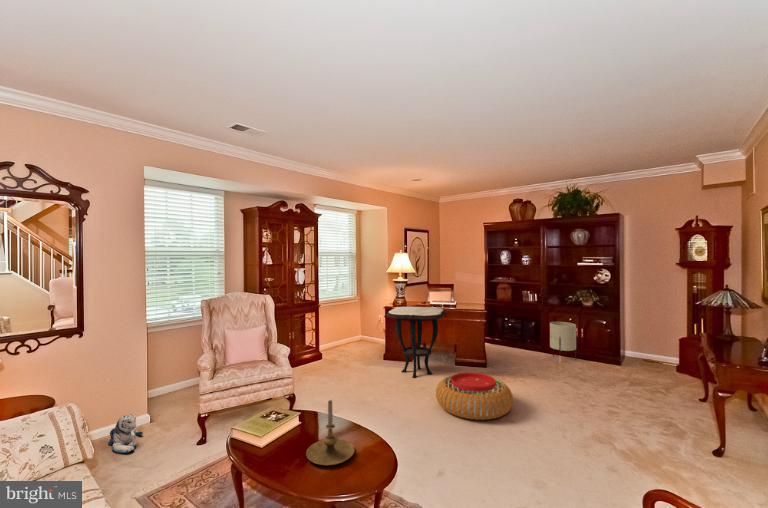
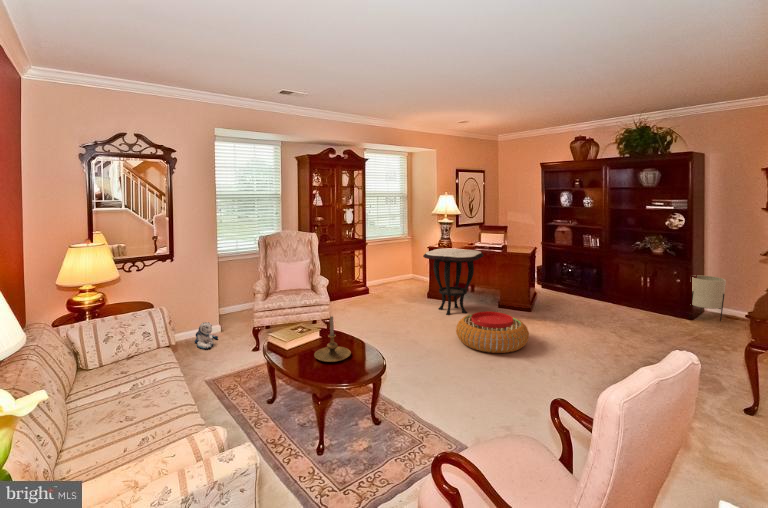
planter: present [550,322,576,359] -> present [689,275,726,321]

